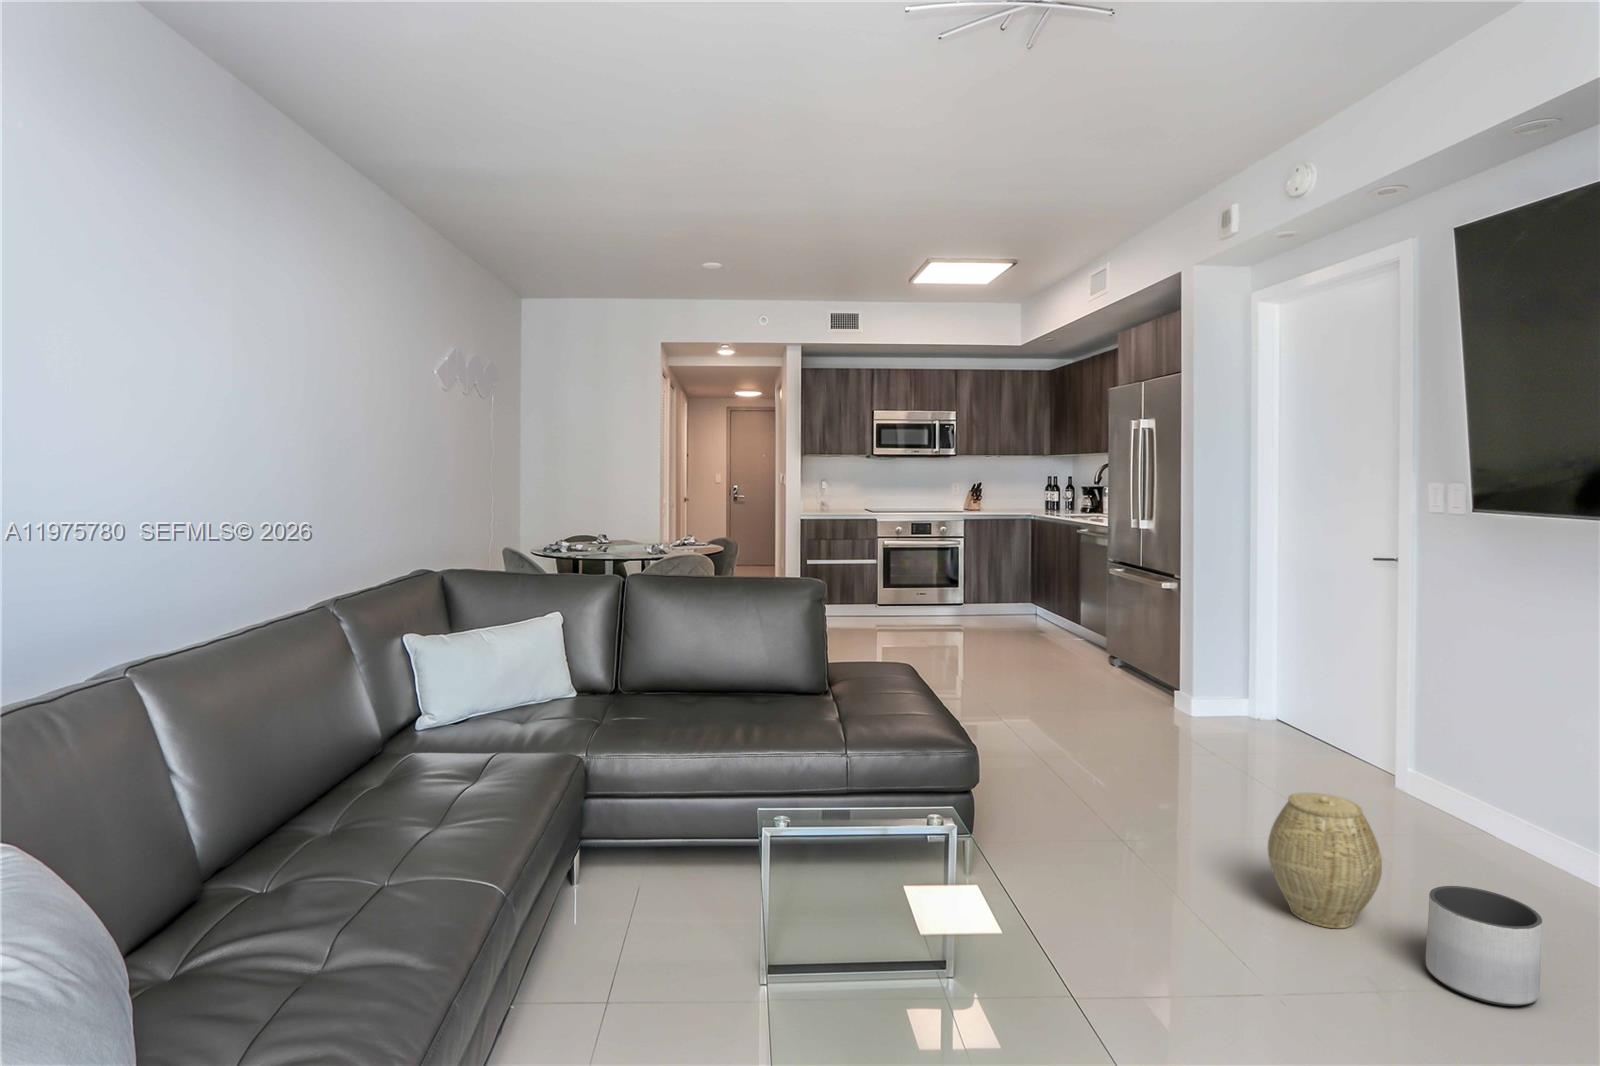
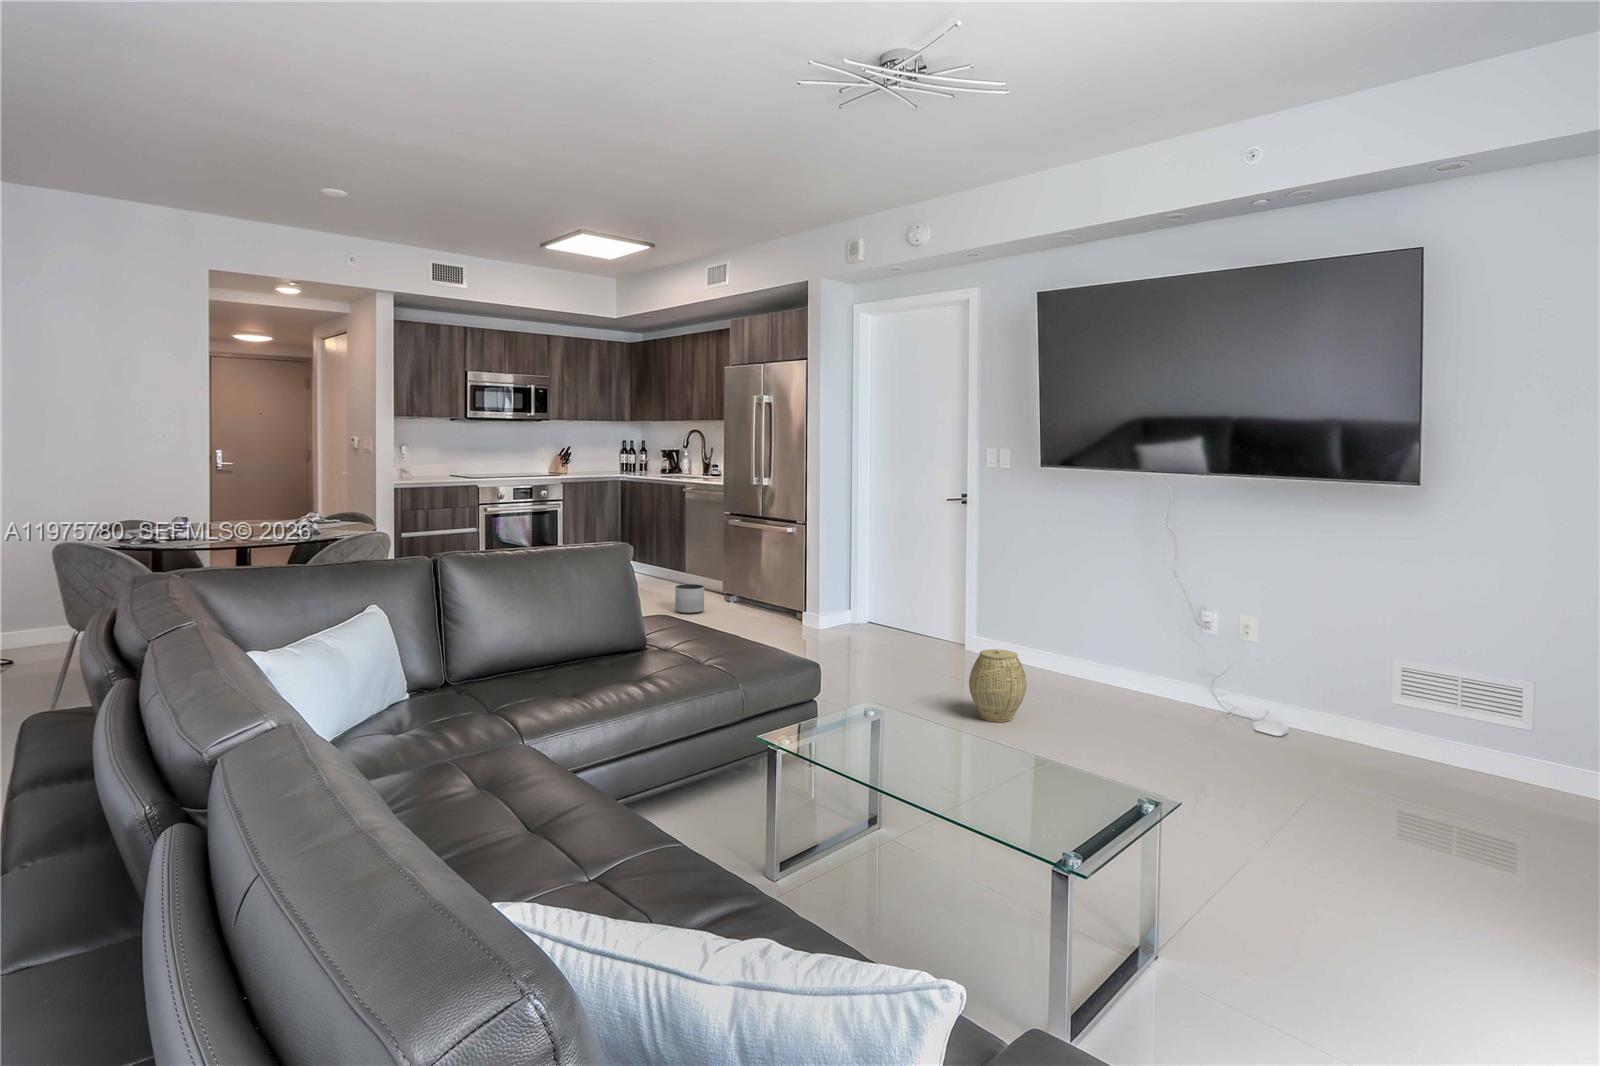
planter: present [1426,886,1542,1006] -> present [675,584,704,614]

